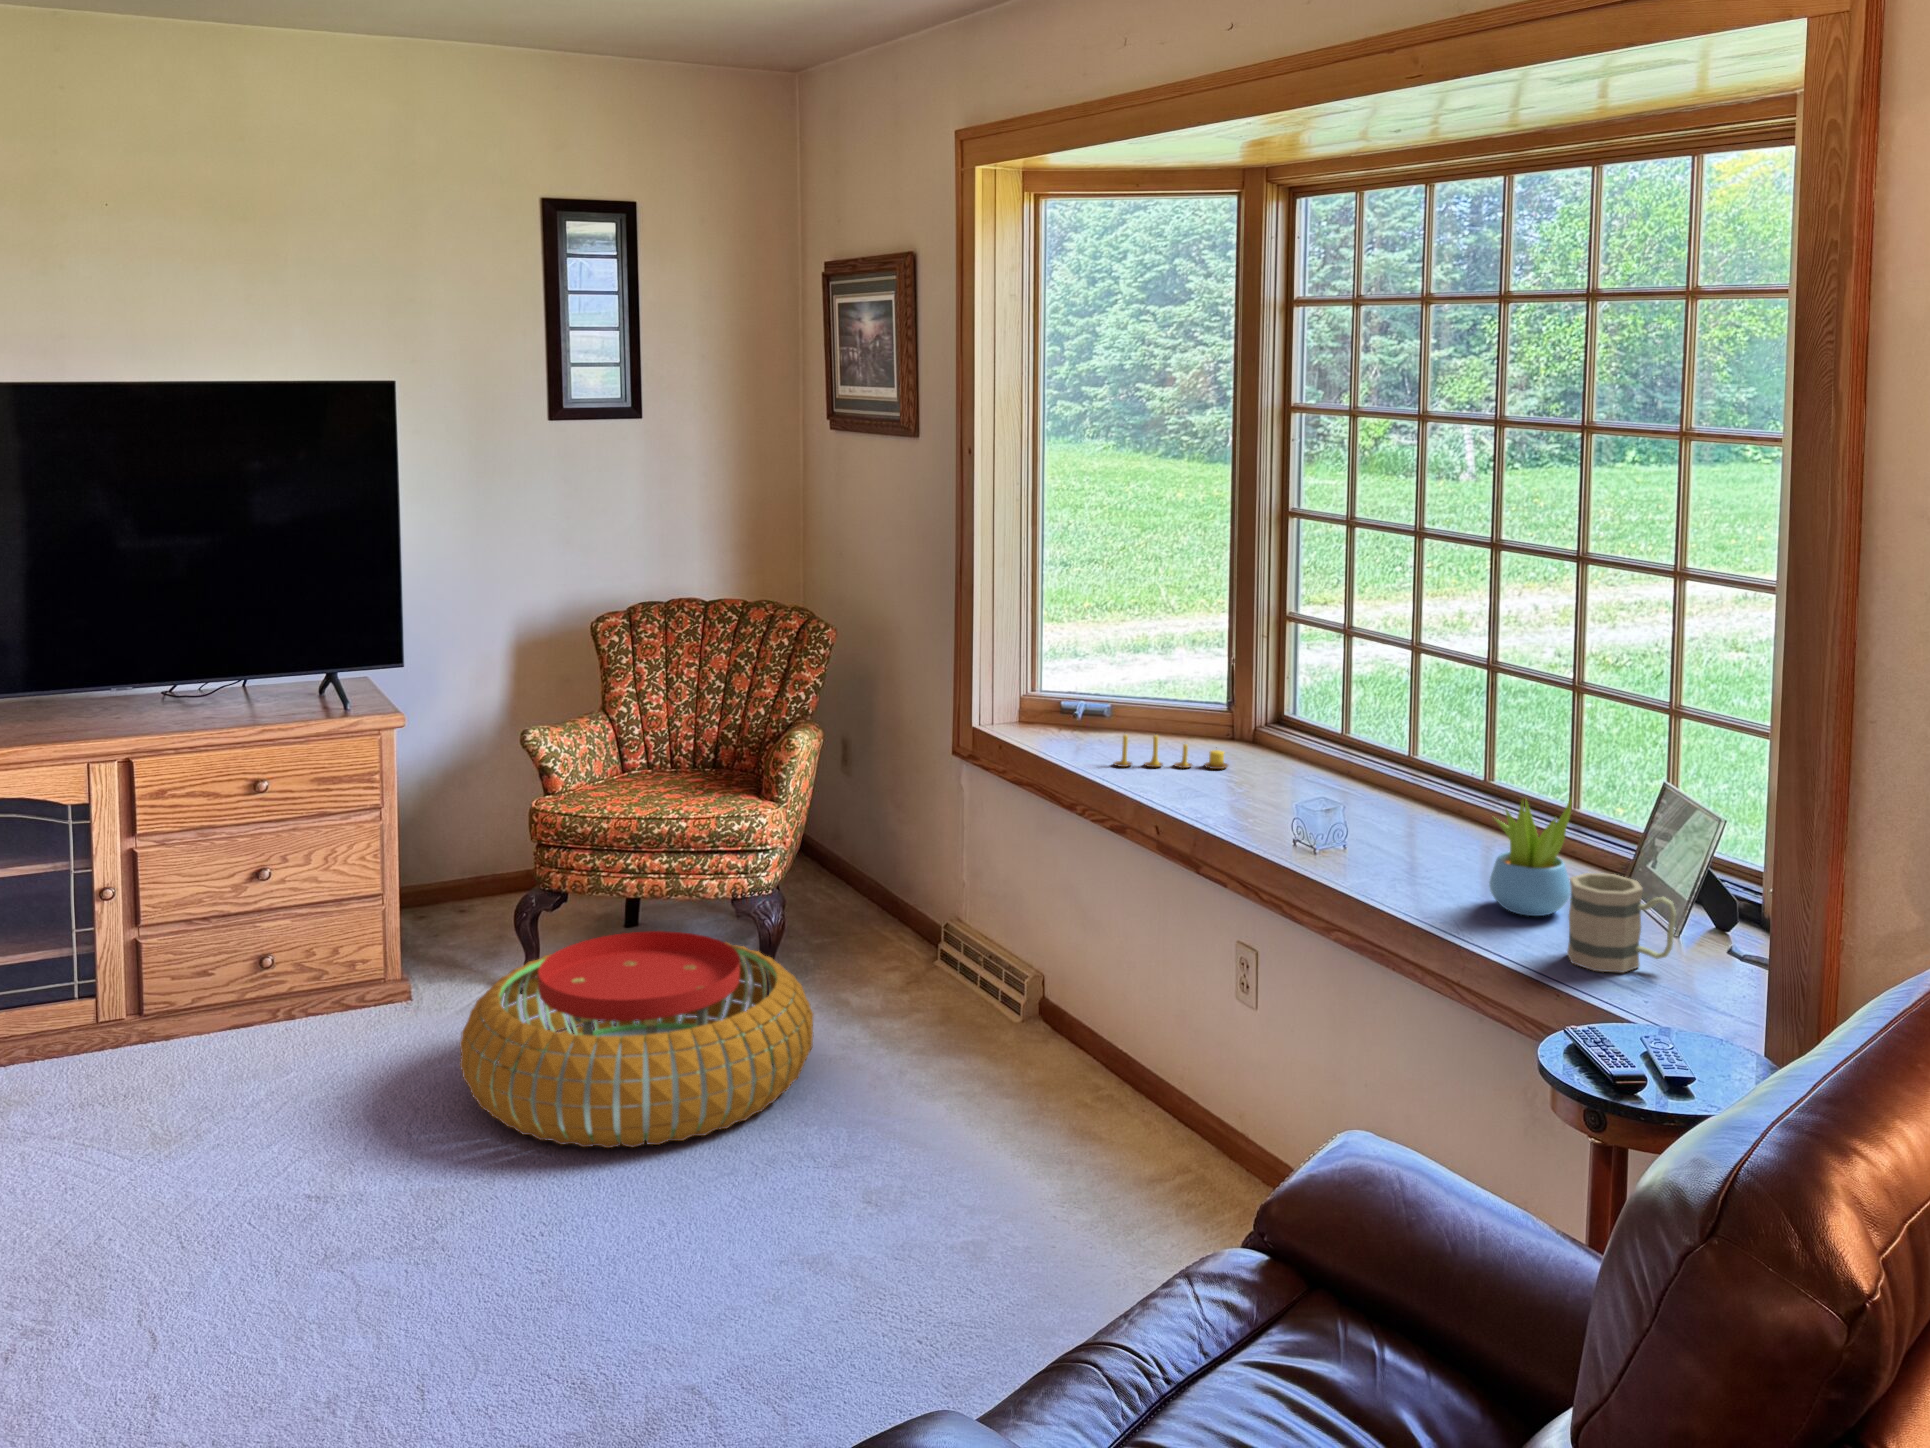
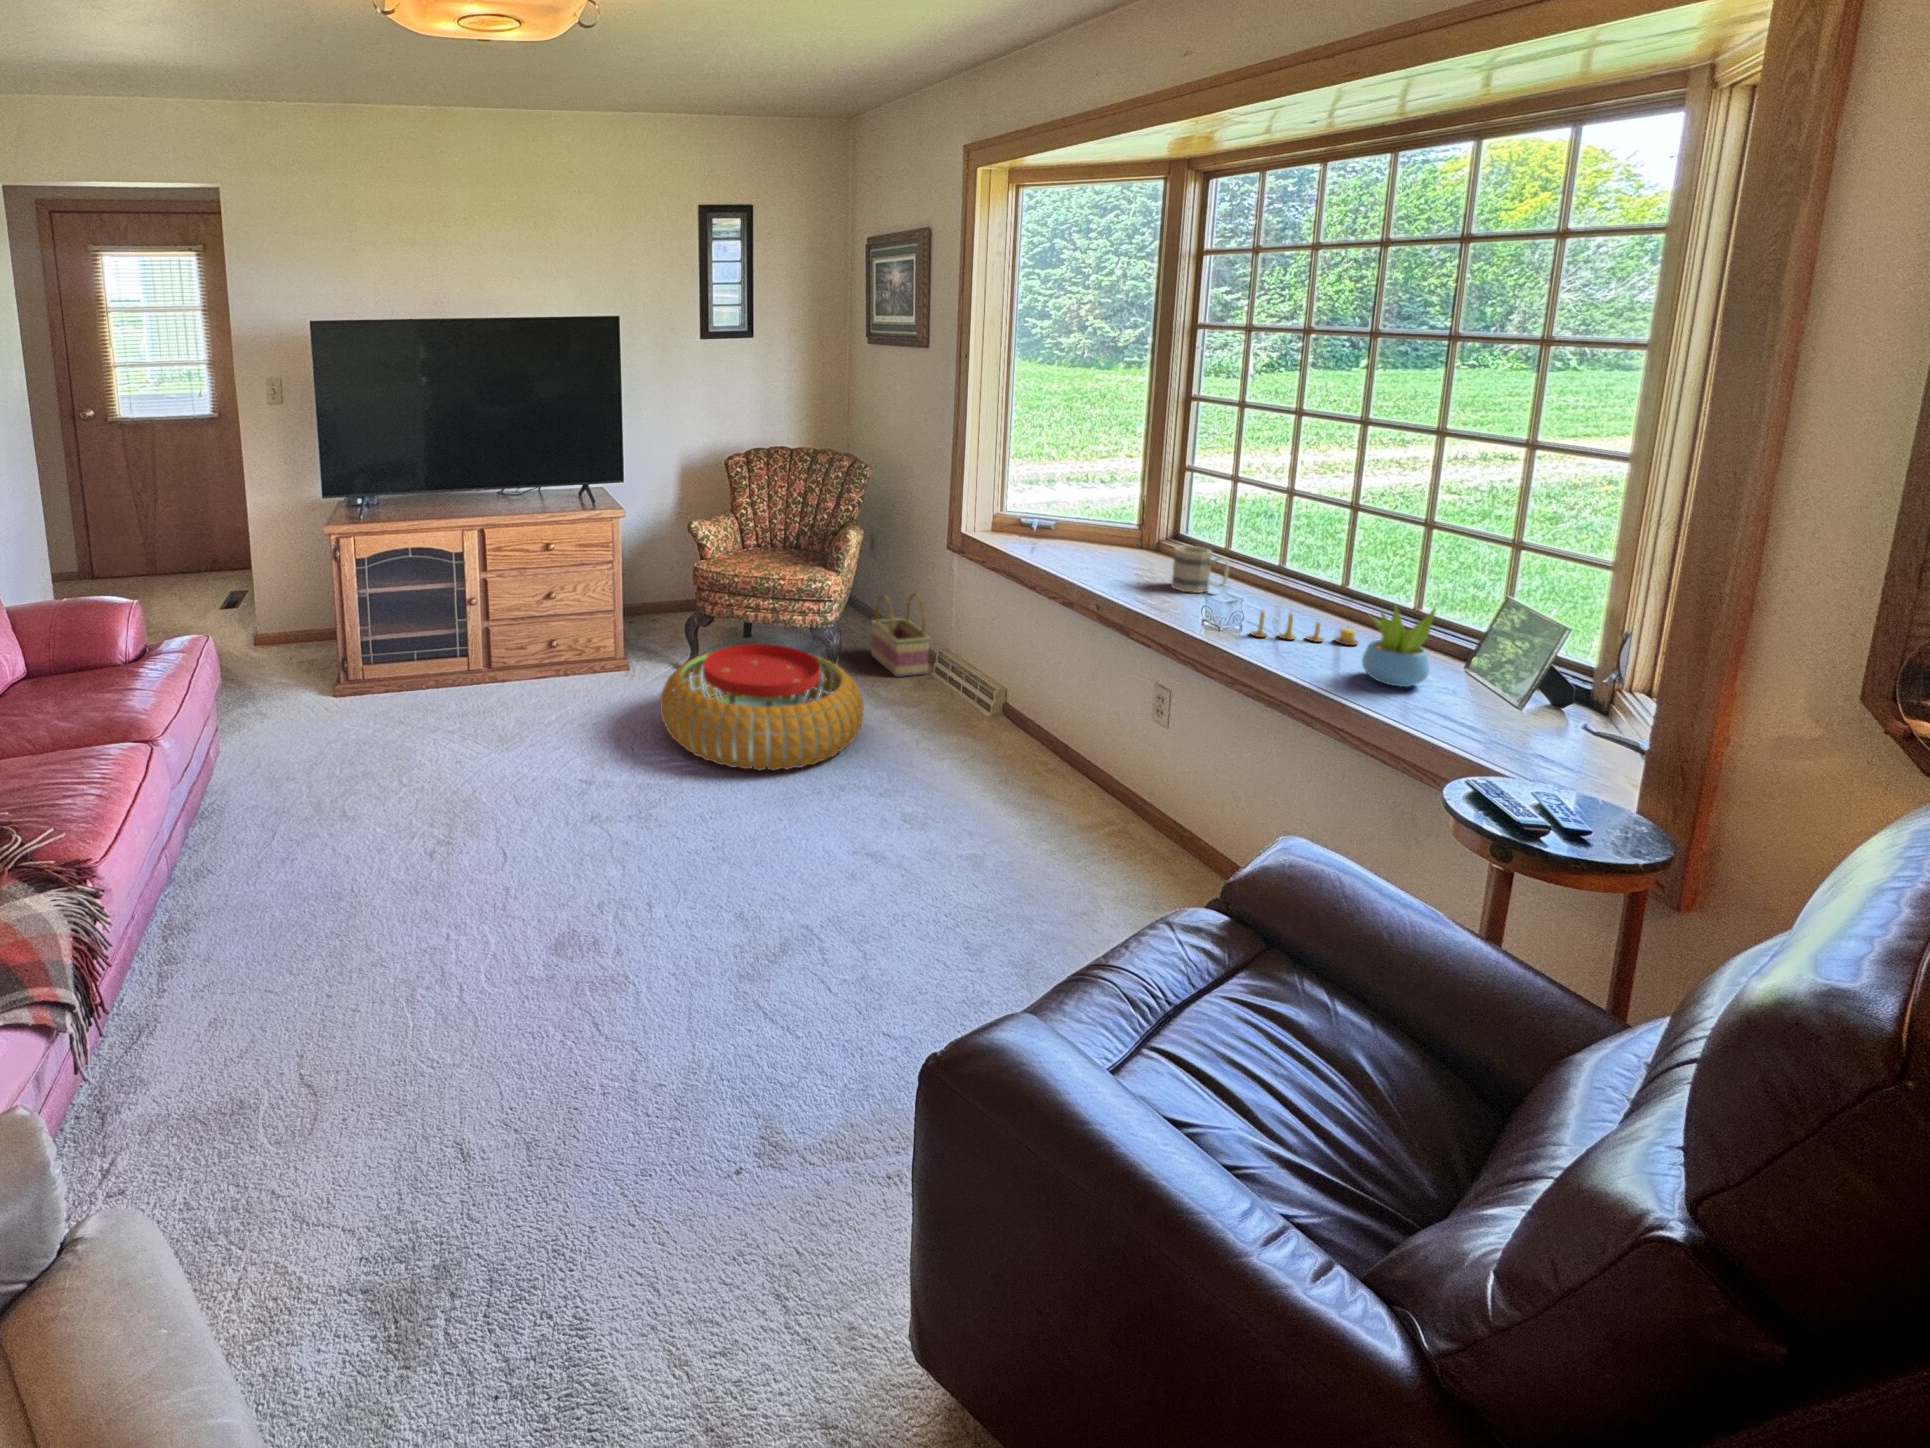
candle: present [1114,734,1228,769] -> present [1251,611,1358,645]
basket: none [837,831,931,974] -> present [871,593,929,677]
mug: present [1567,873,1676,972] -> present [1171,546,1229,593]

